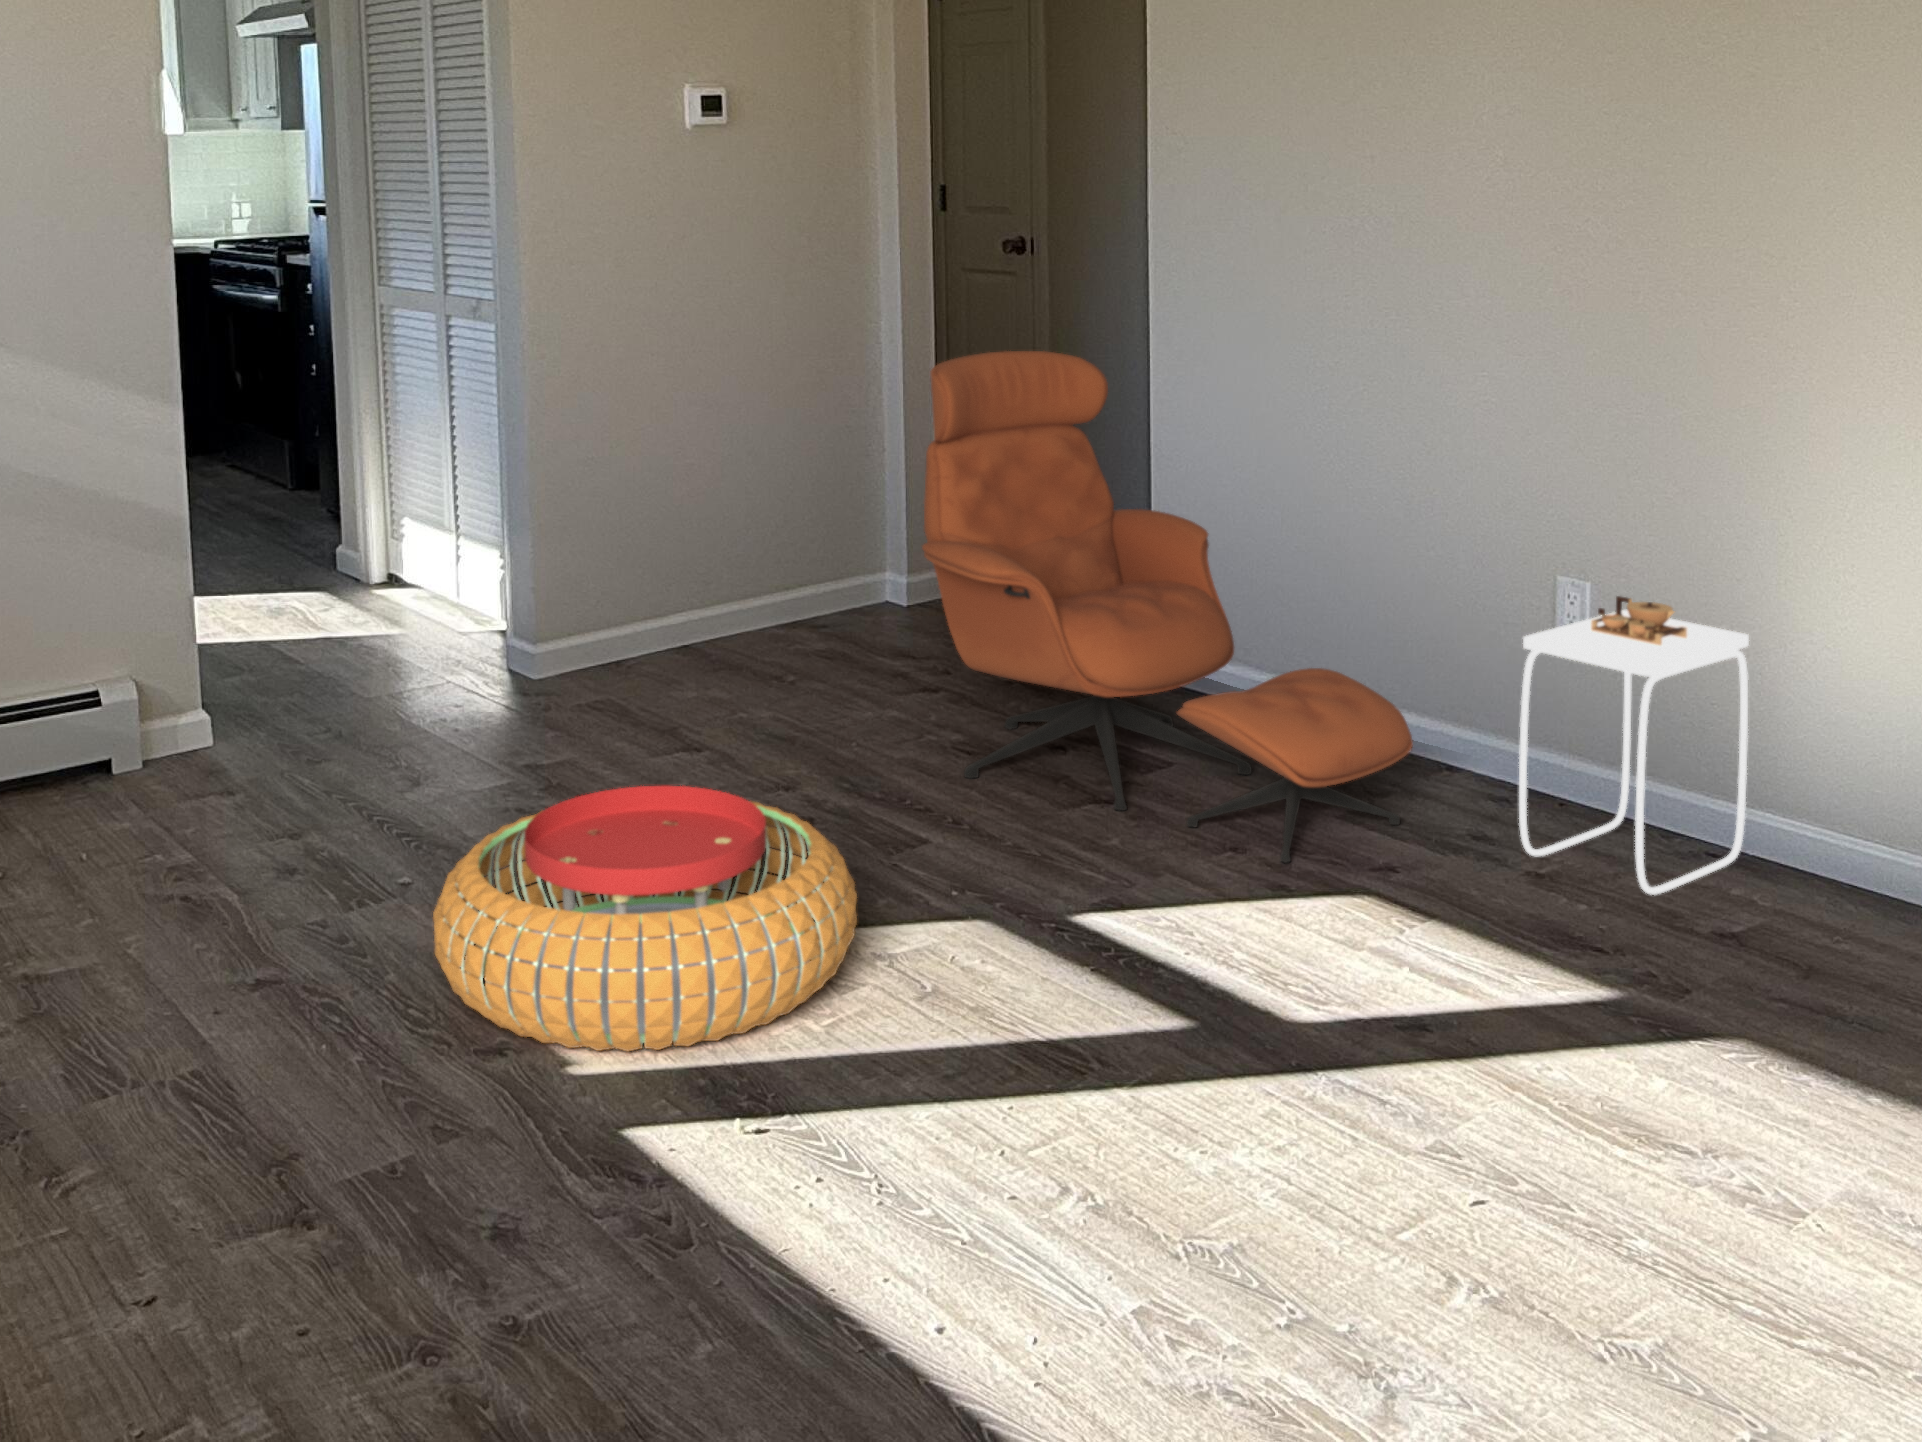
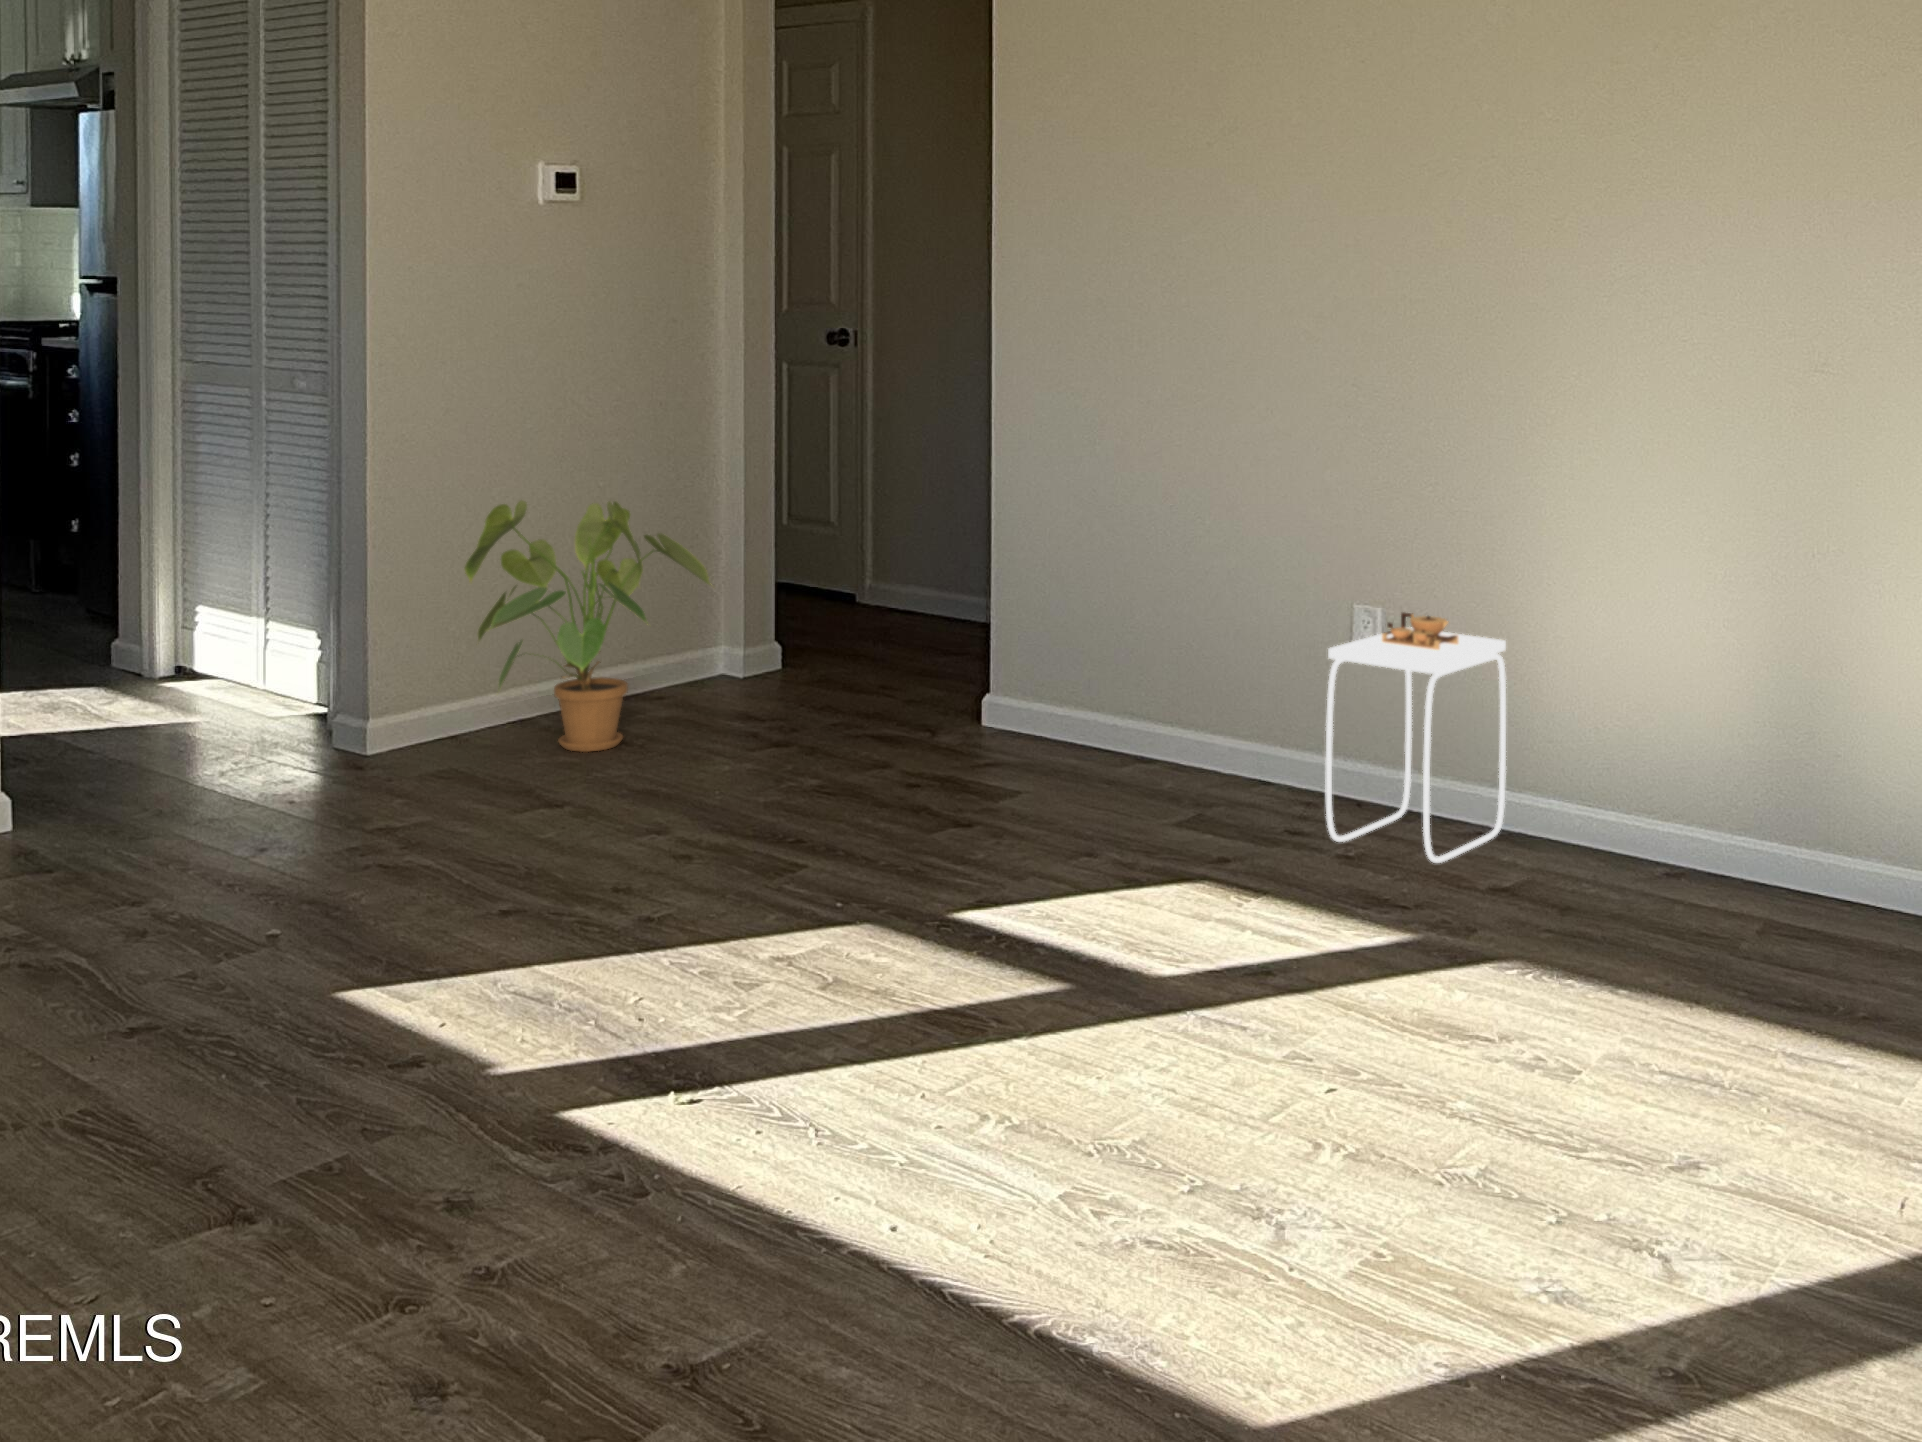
lounge chair: present [922,351,1413,863] -> none [783,417,1234,861]
house plant: none [625,428,873,688] -> present [464,500,710,752]
pouf: present [433,786,857,1051] -> none [335,812,758,1053]

